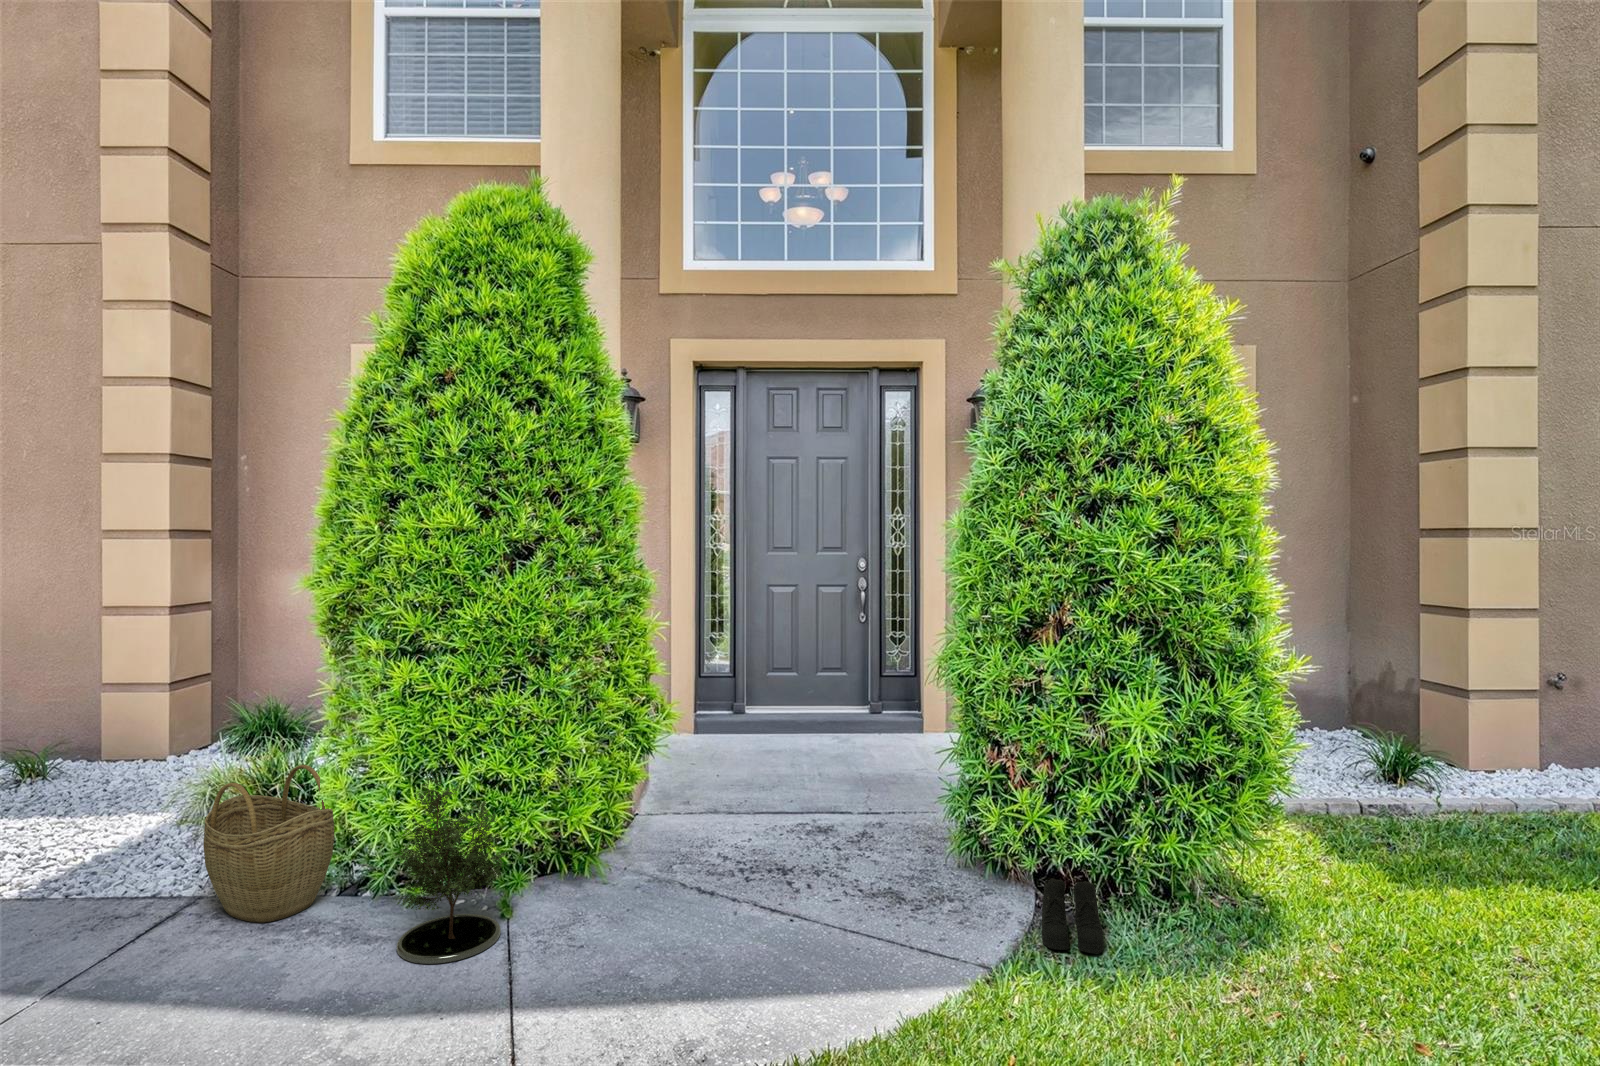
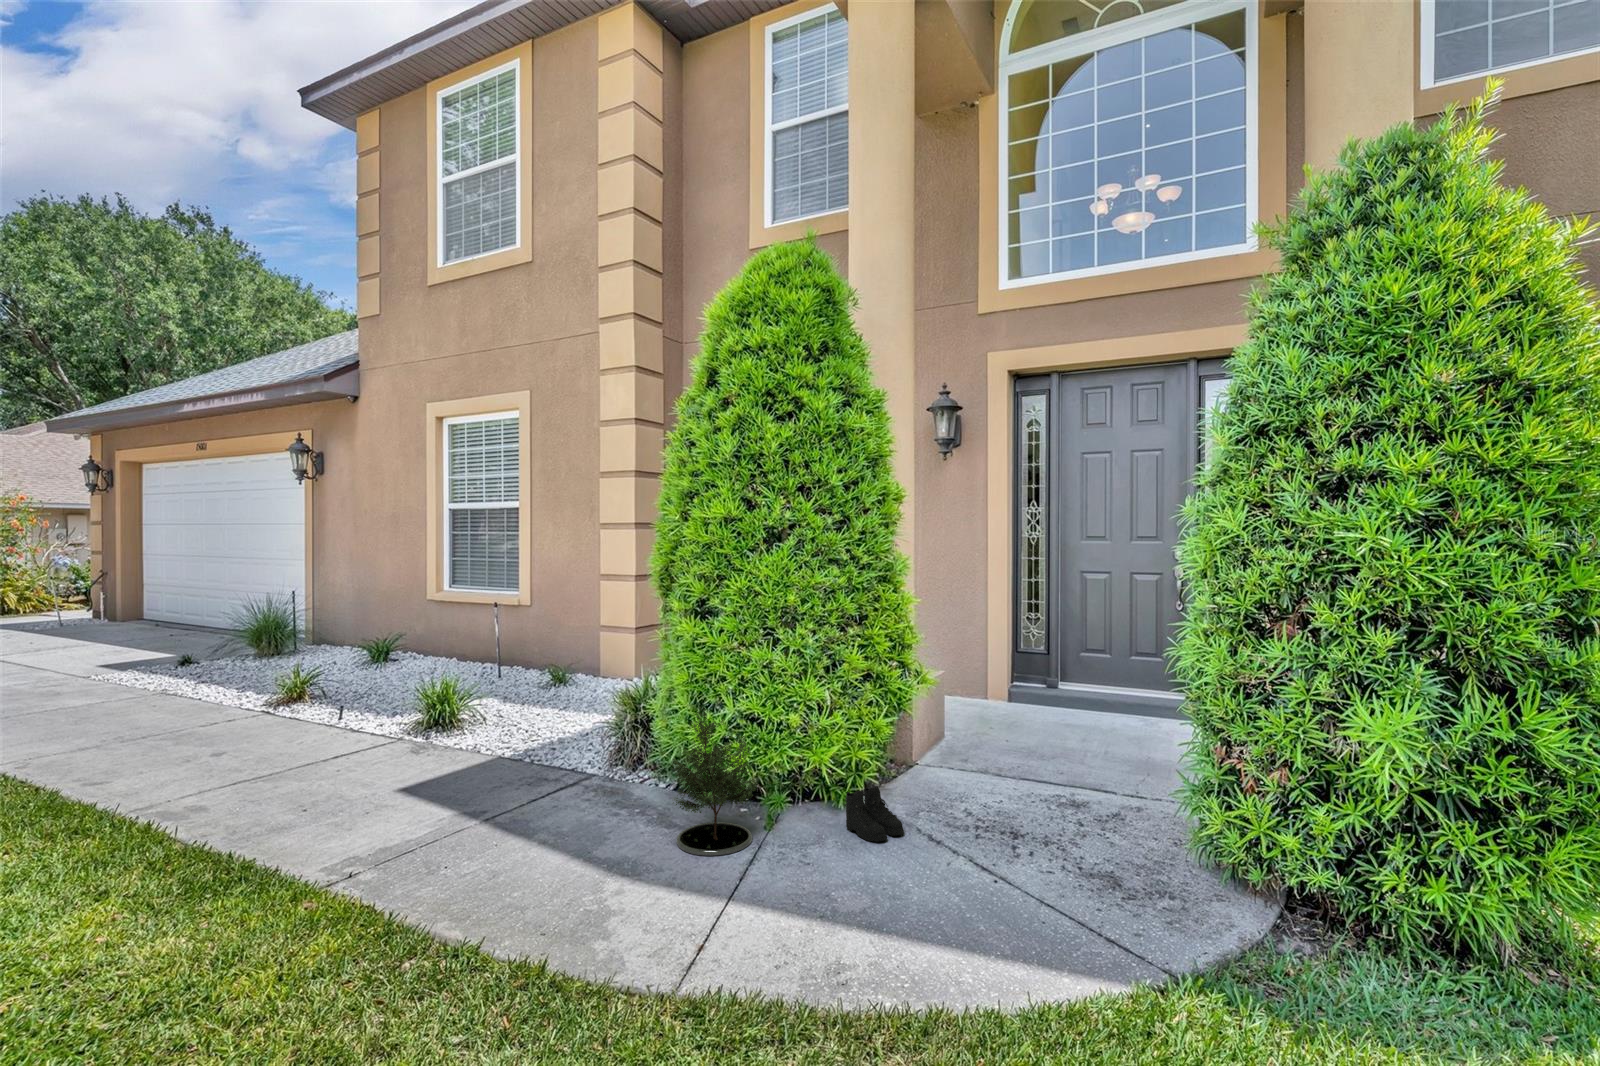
woven basket: present [203,765,334,923] -> none [579,694,656,804]
boots: present [1042,878,1104,954] -> present [845,786,904,842]

